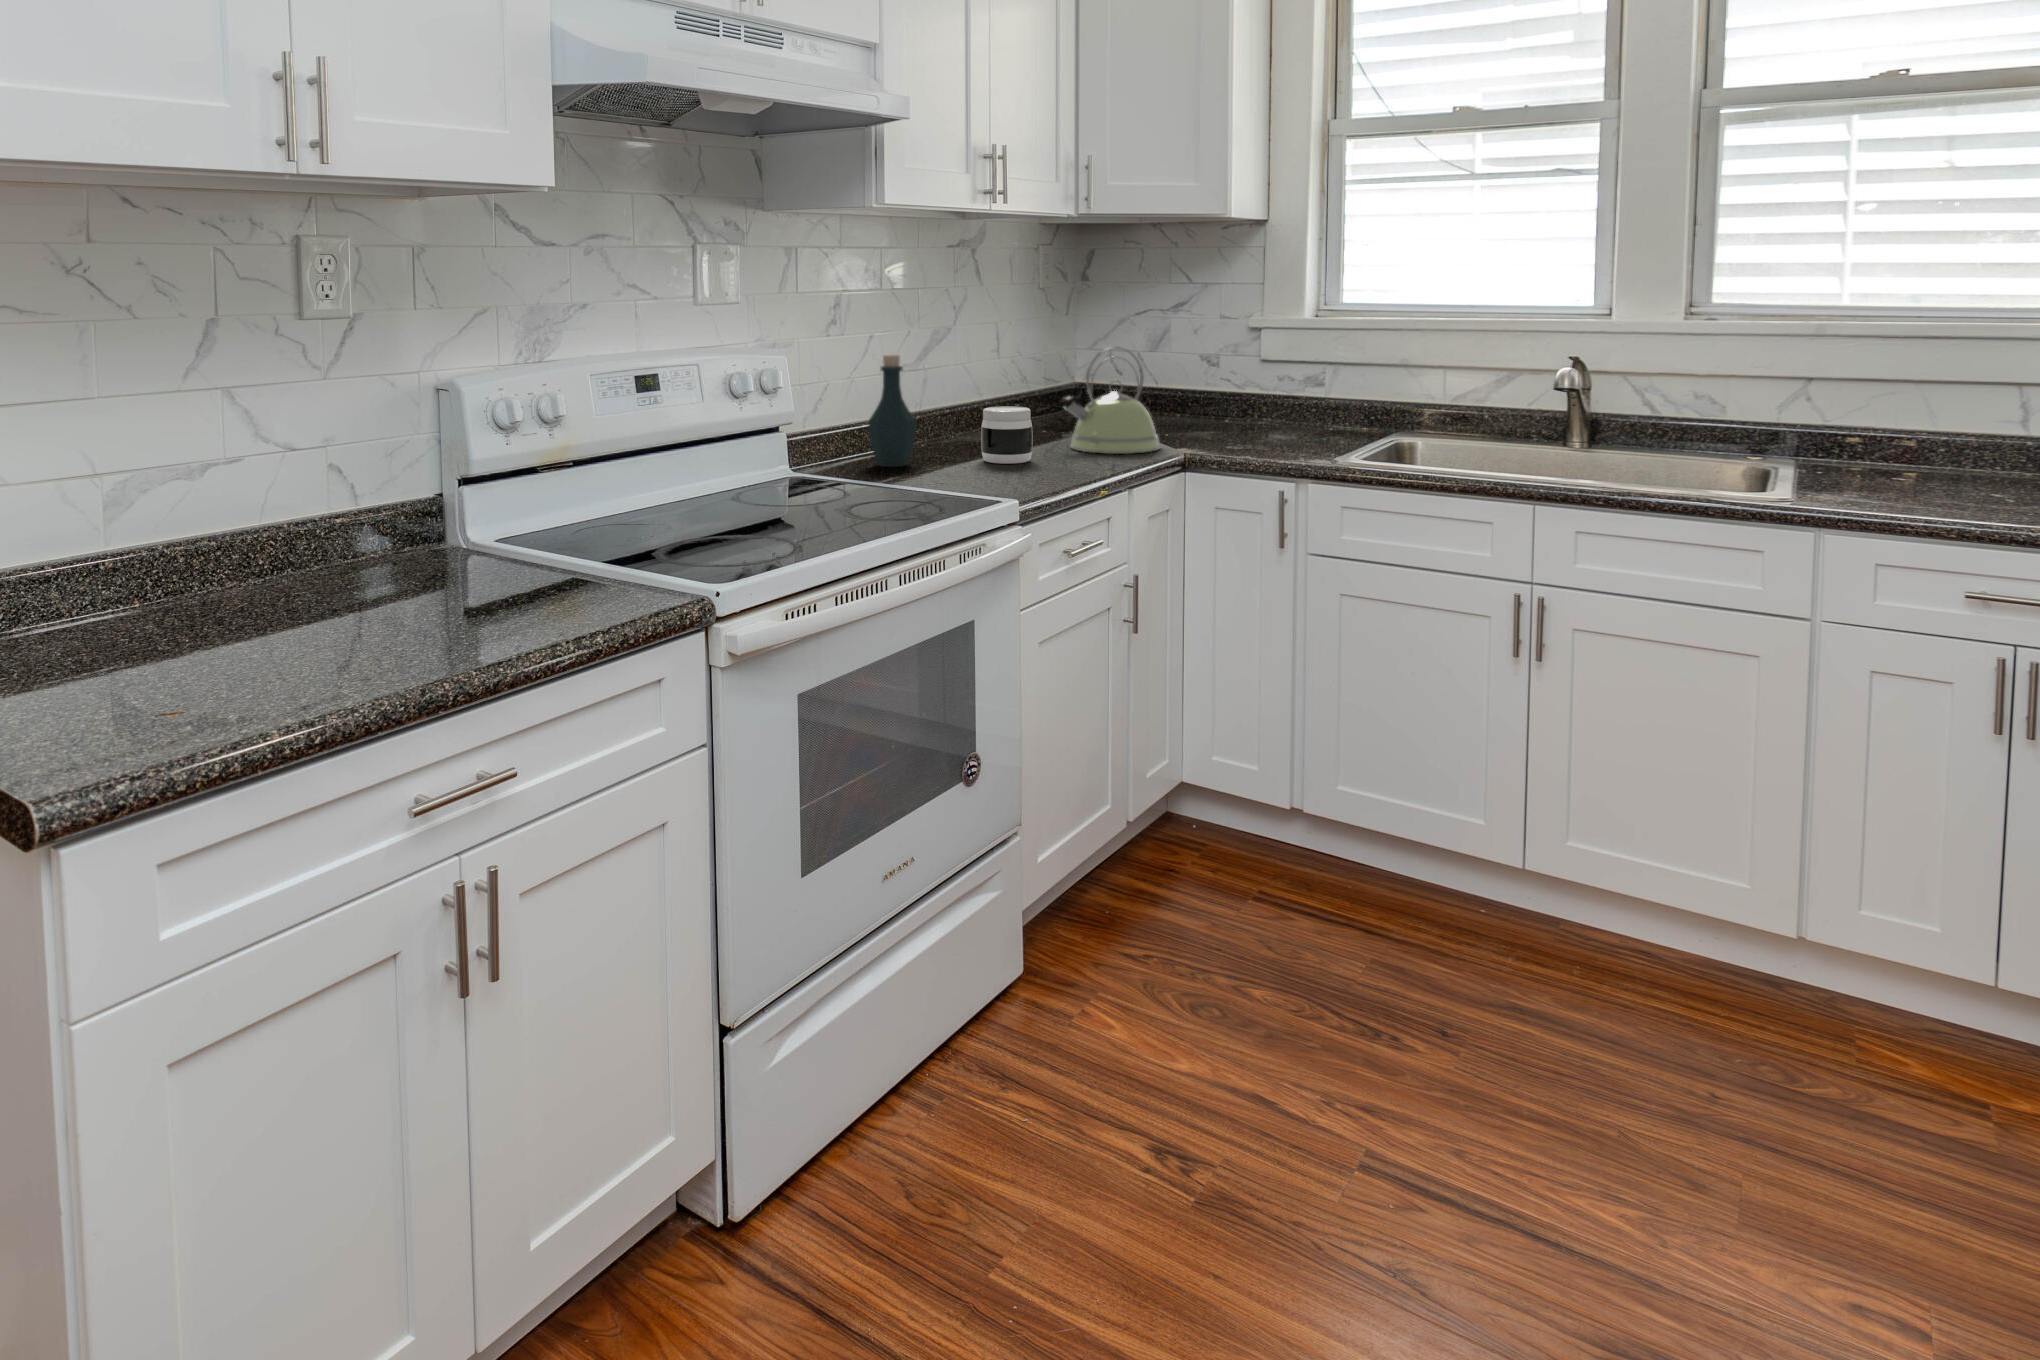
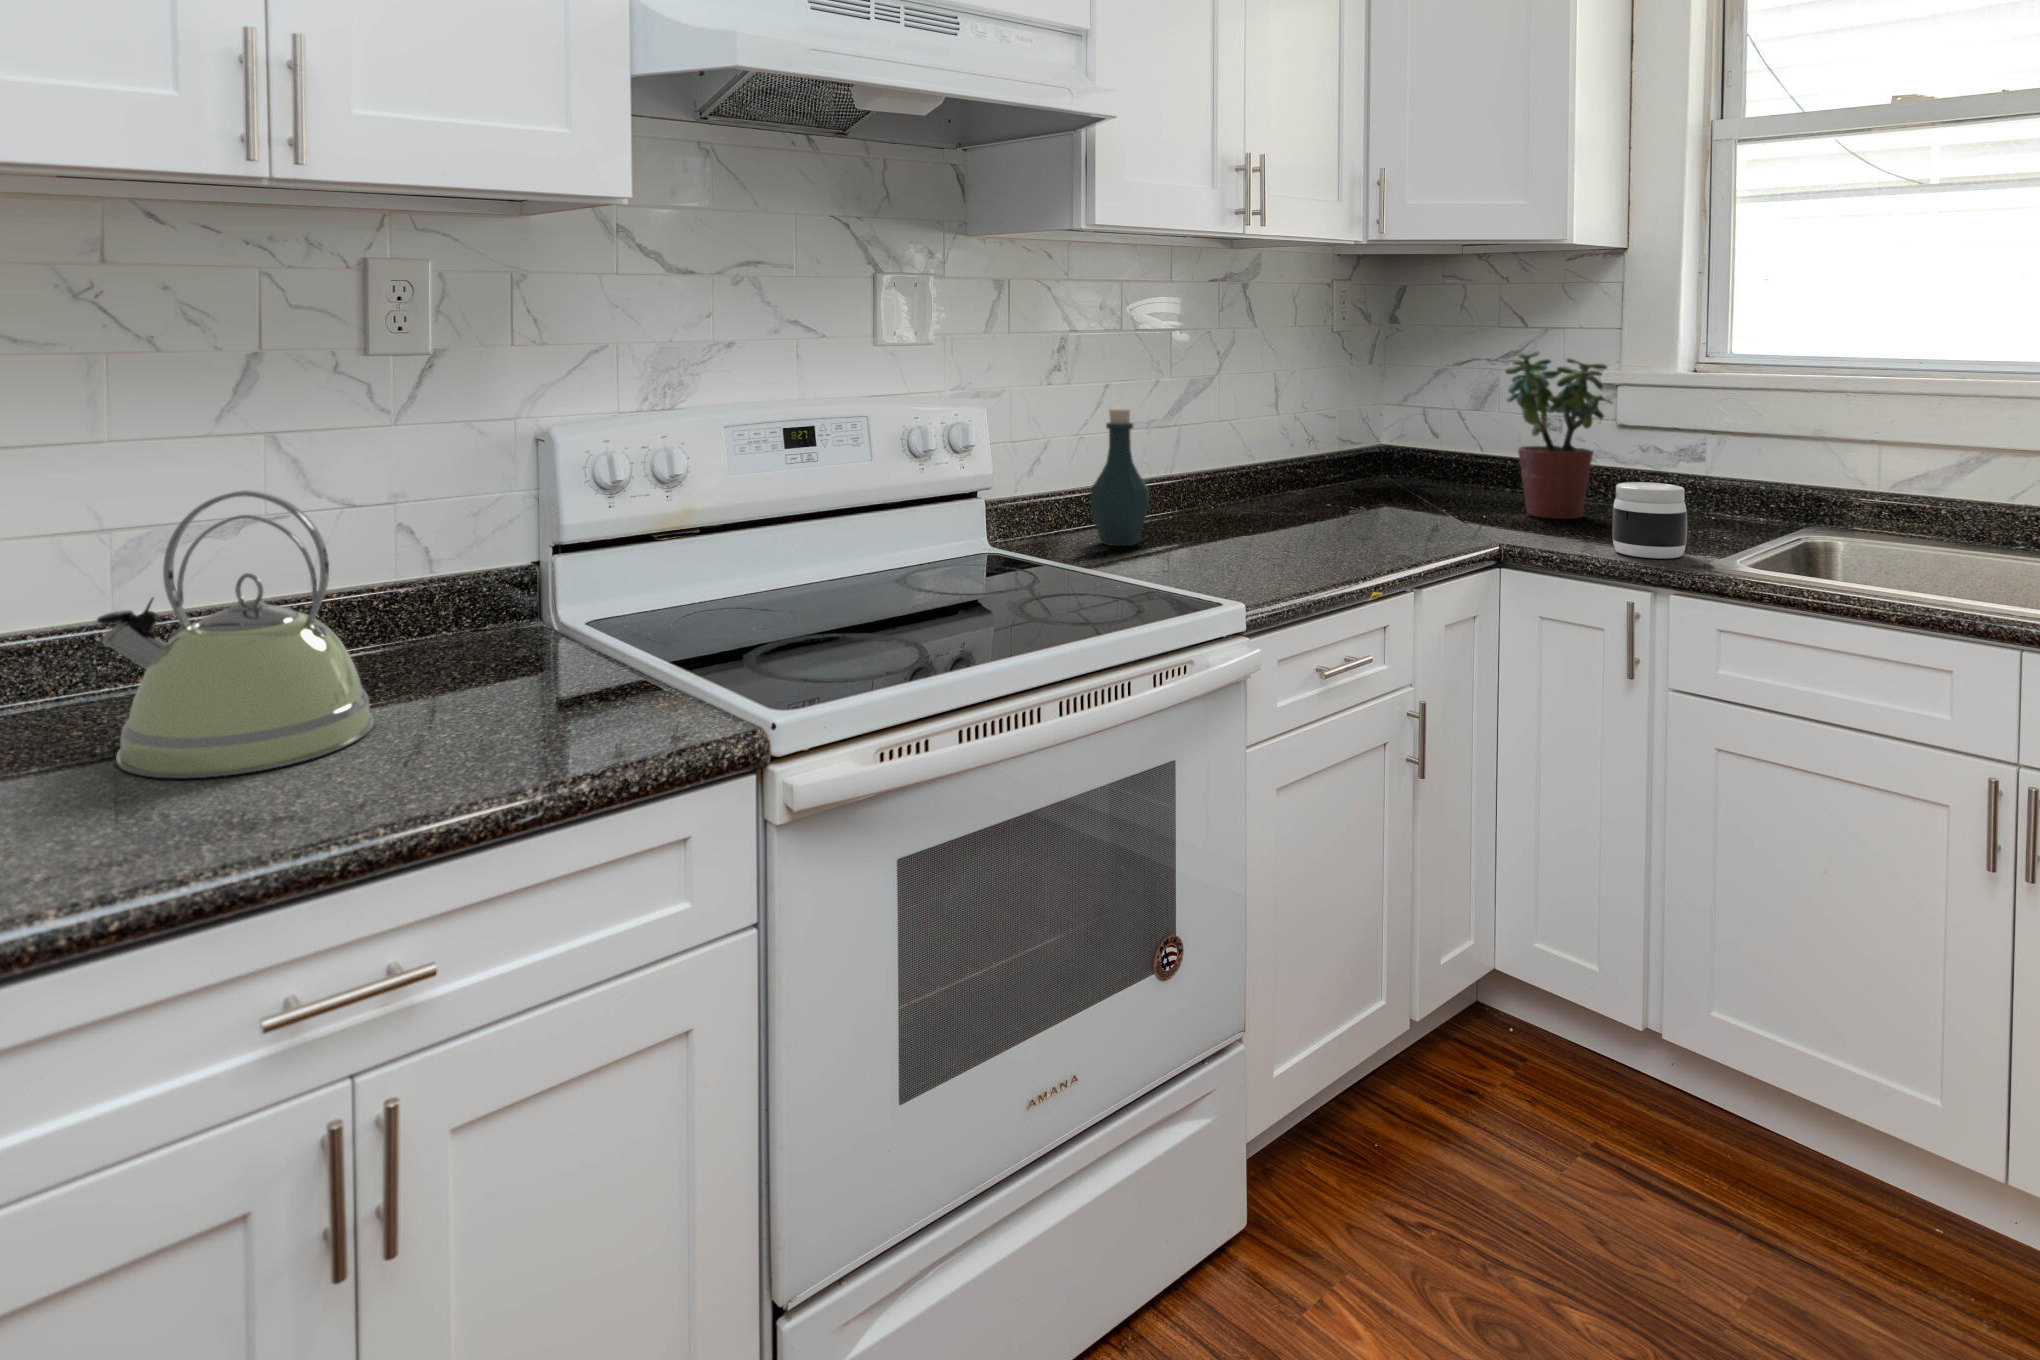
potted plant: none [1181,303,1260,434] -> present [1505,352,1612,519]
kettle: present [1063,347,1160,454] -> present [97,490,374,778]
jar: present [981,406,1033,464] -> present [1612,482,1687,558]

